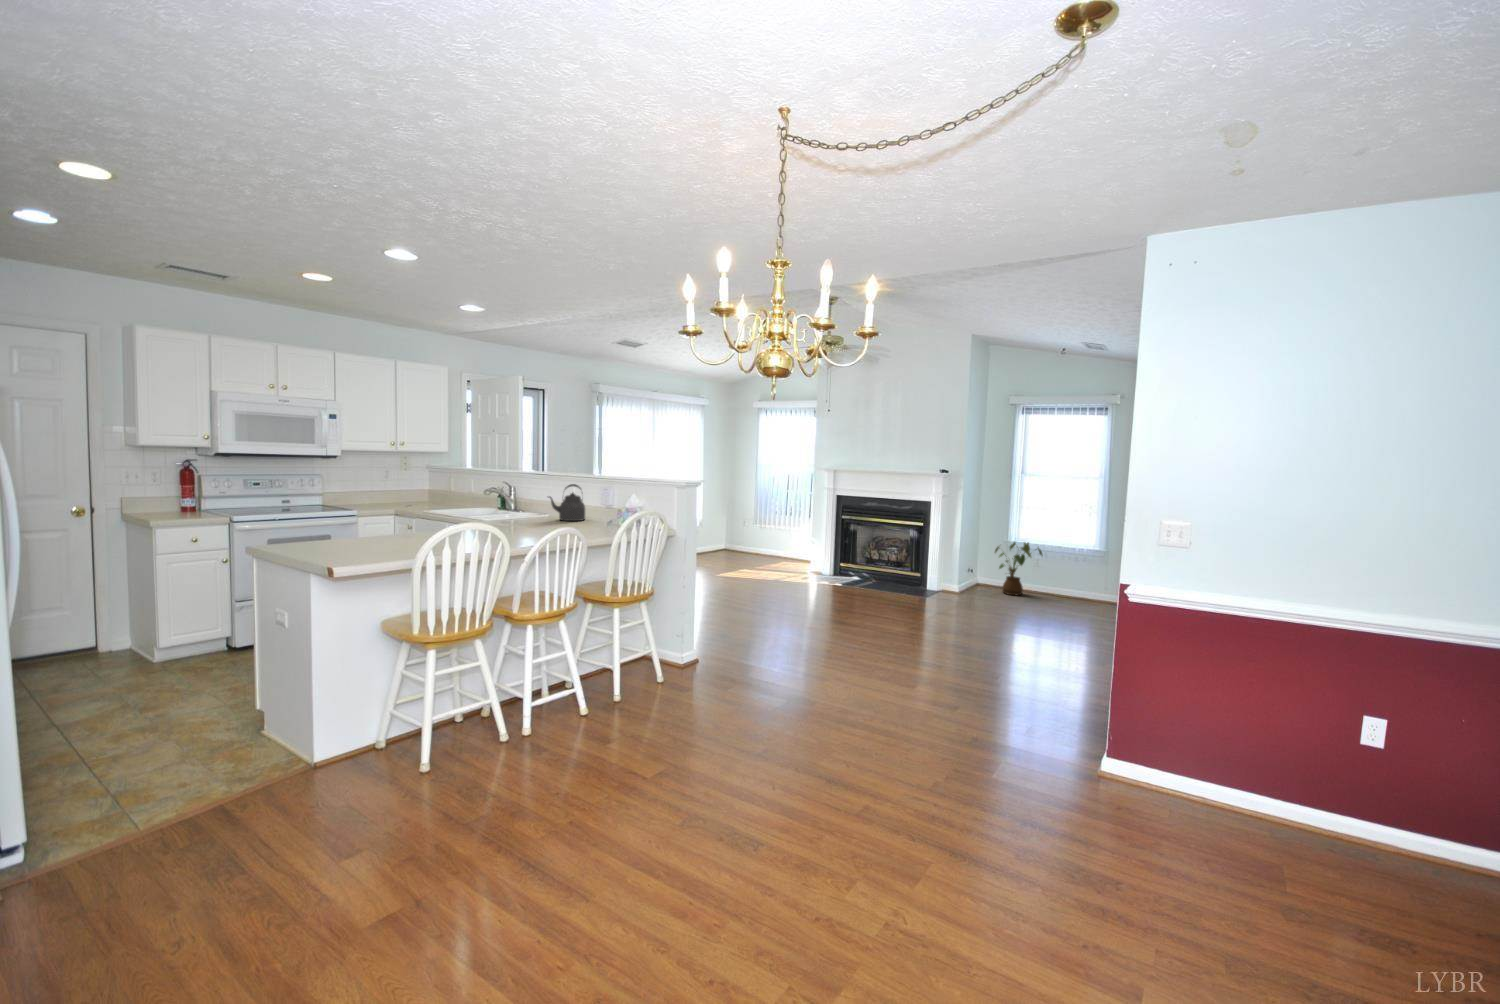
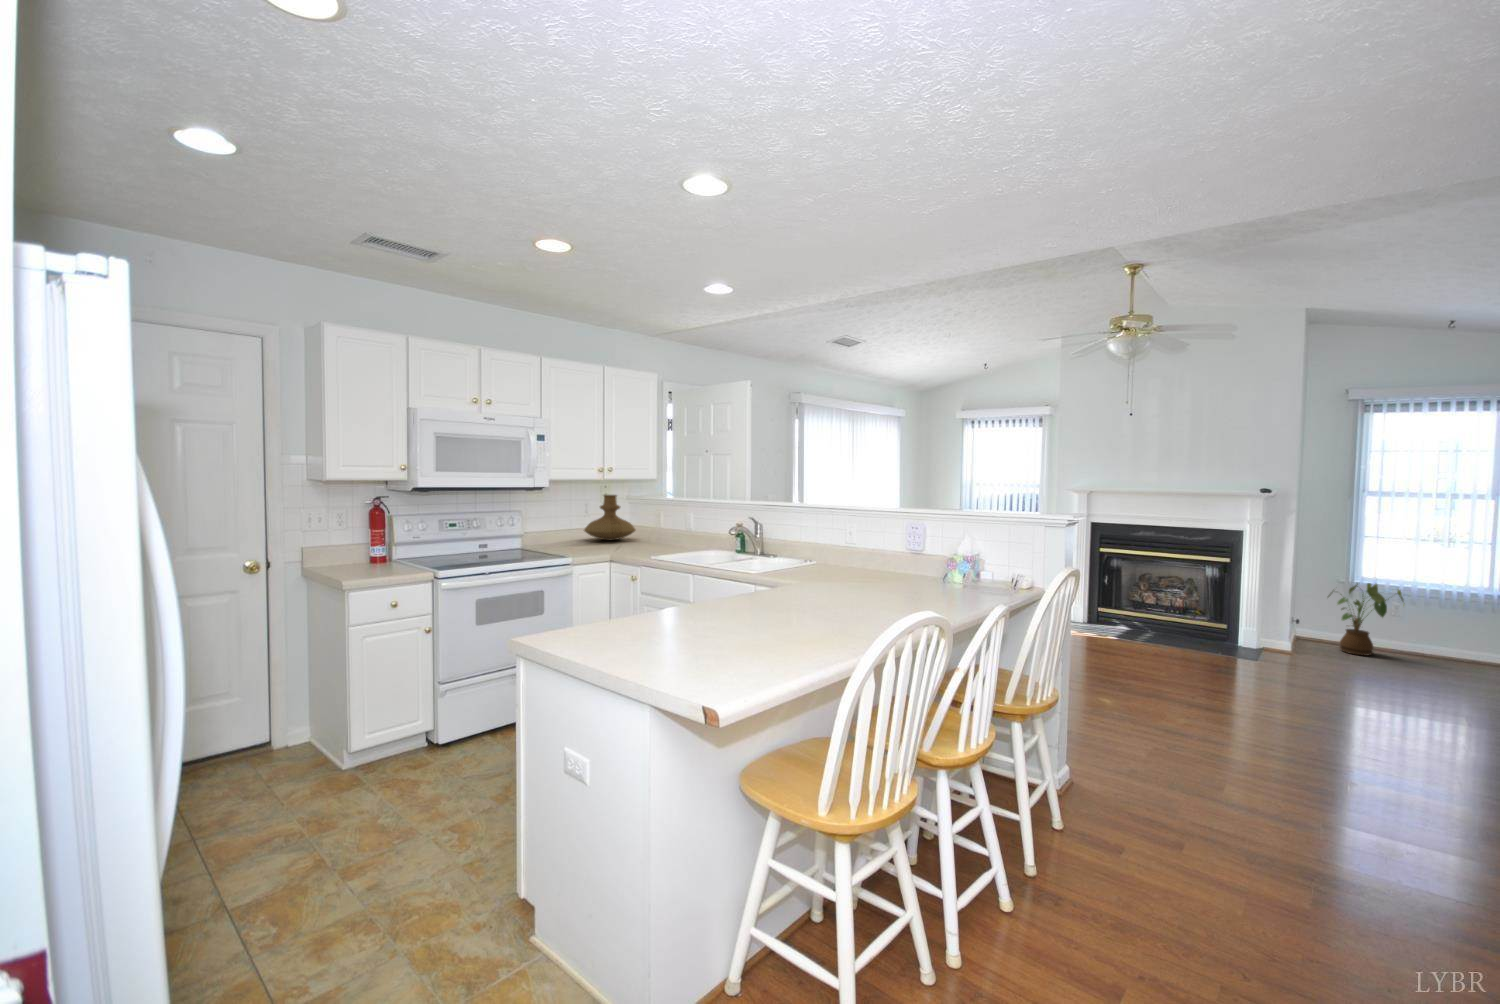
vase: none [384,464,431,501] -> present [584,495,636,540]
kettle: present [548,484,585,521] -> none [842,524,891,576]

